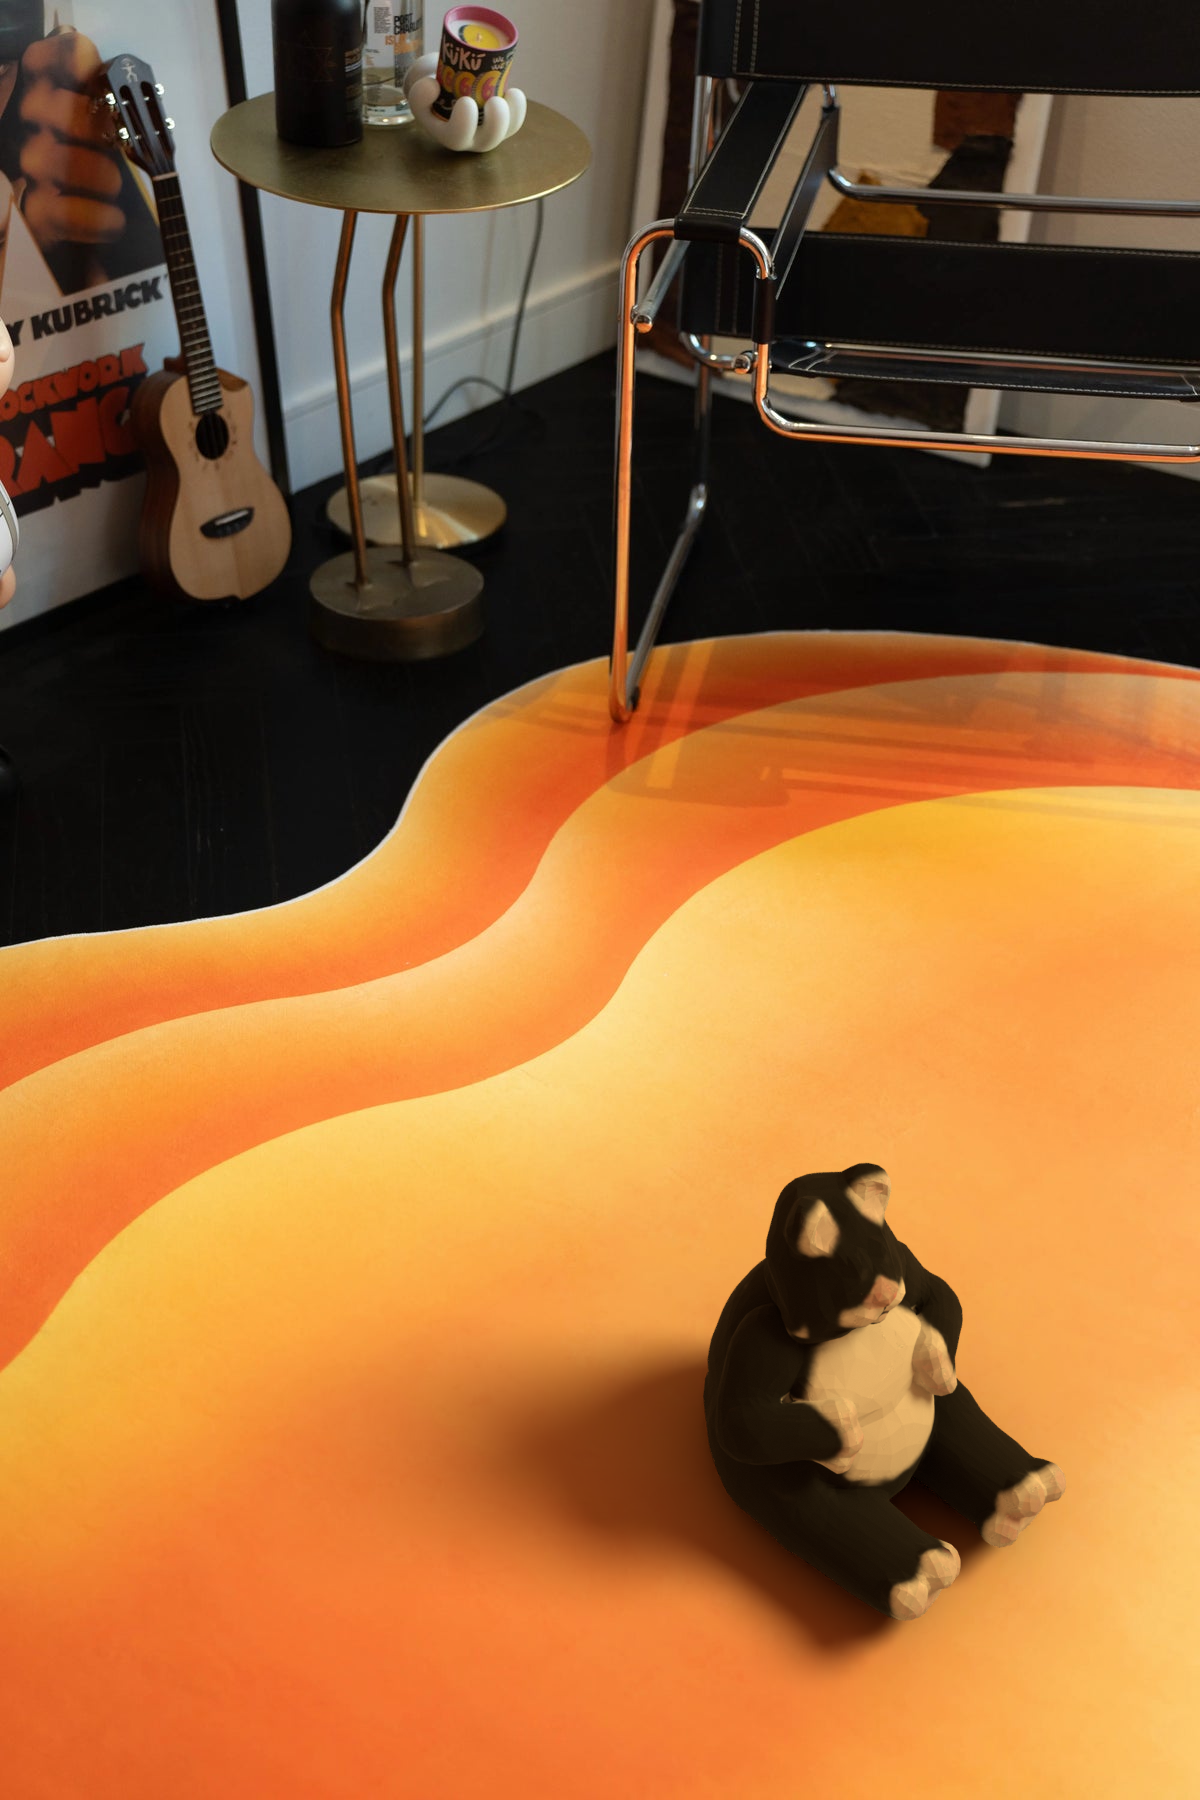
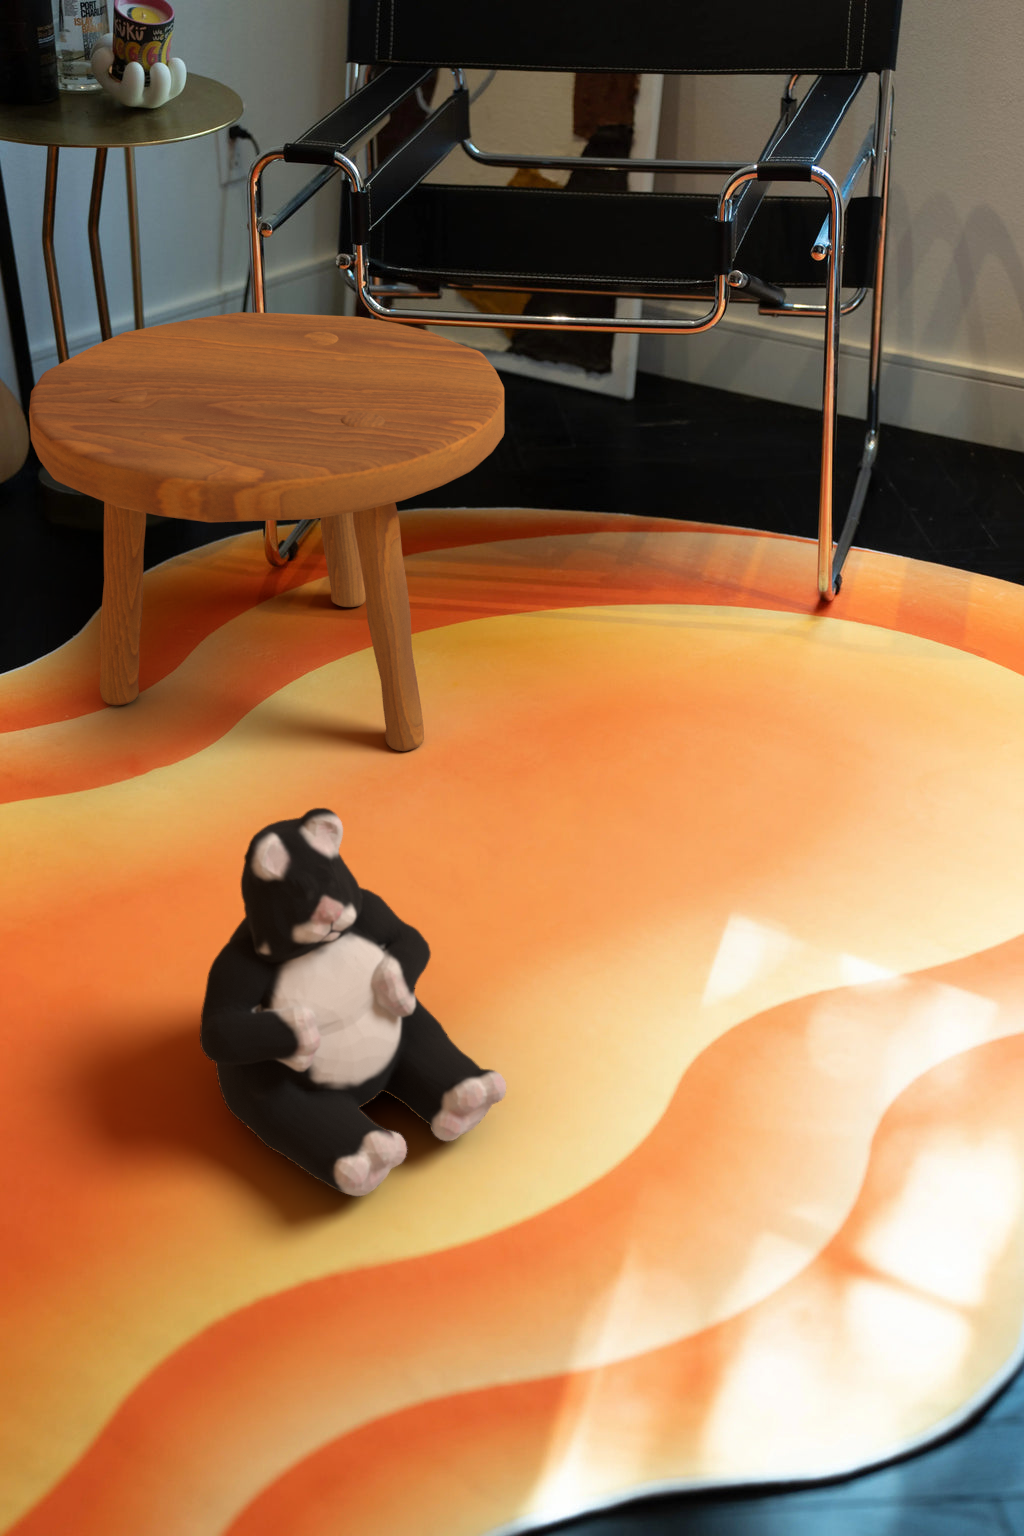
footstool: none [392,426,970,981] -> present [29,312,504,751]

